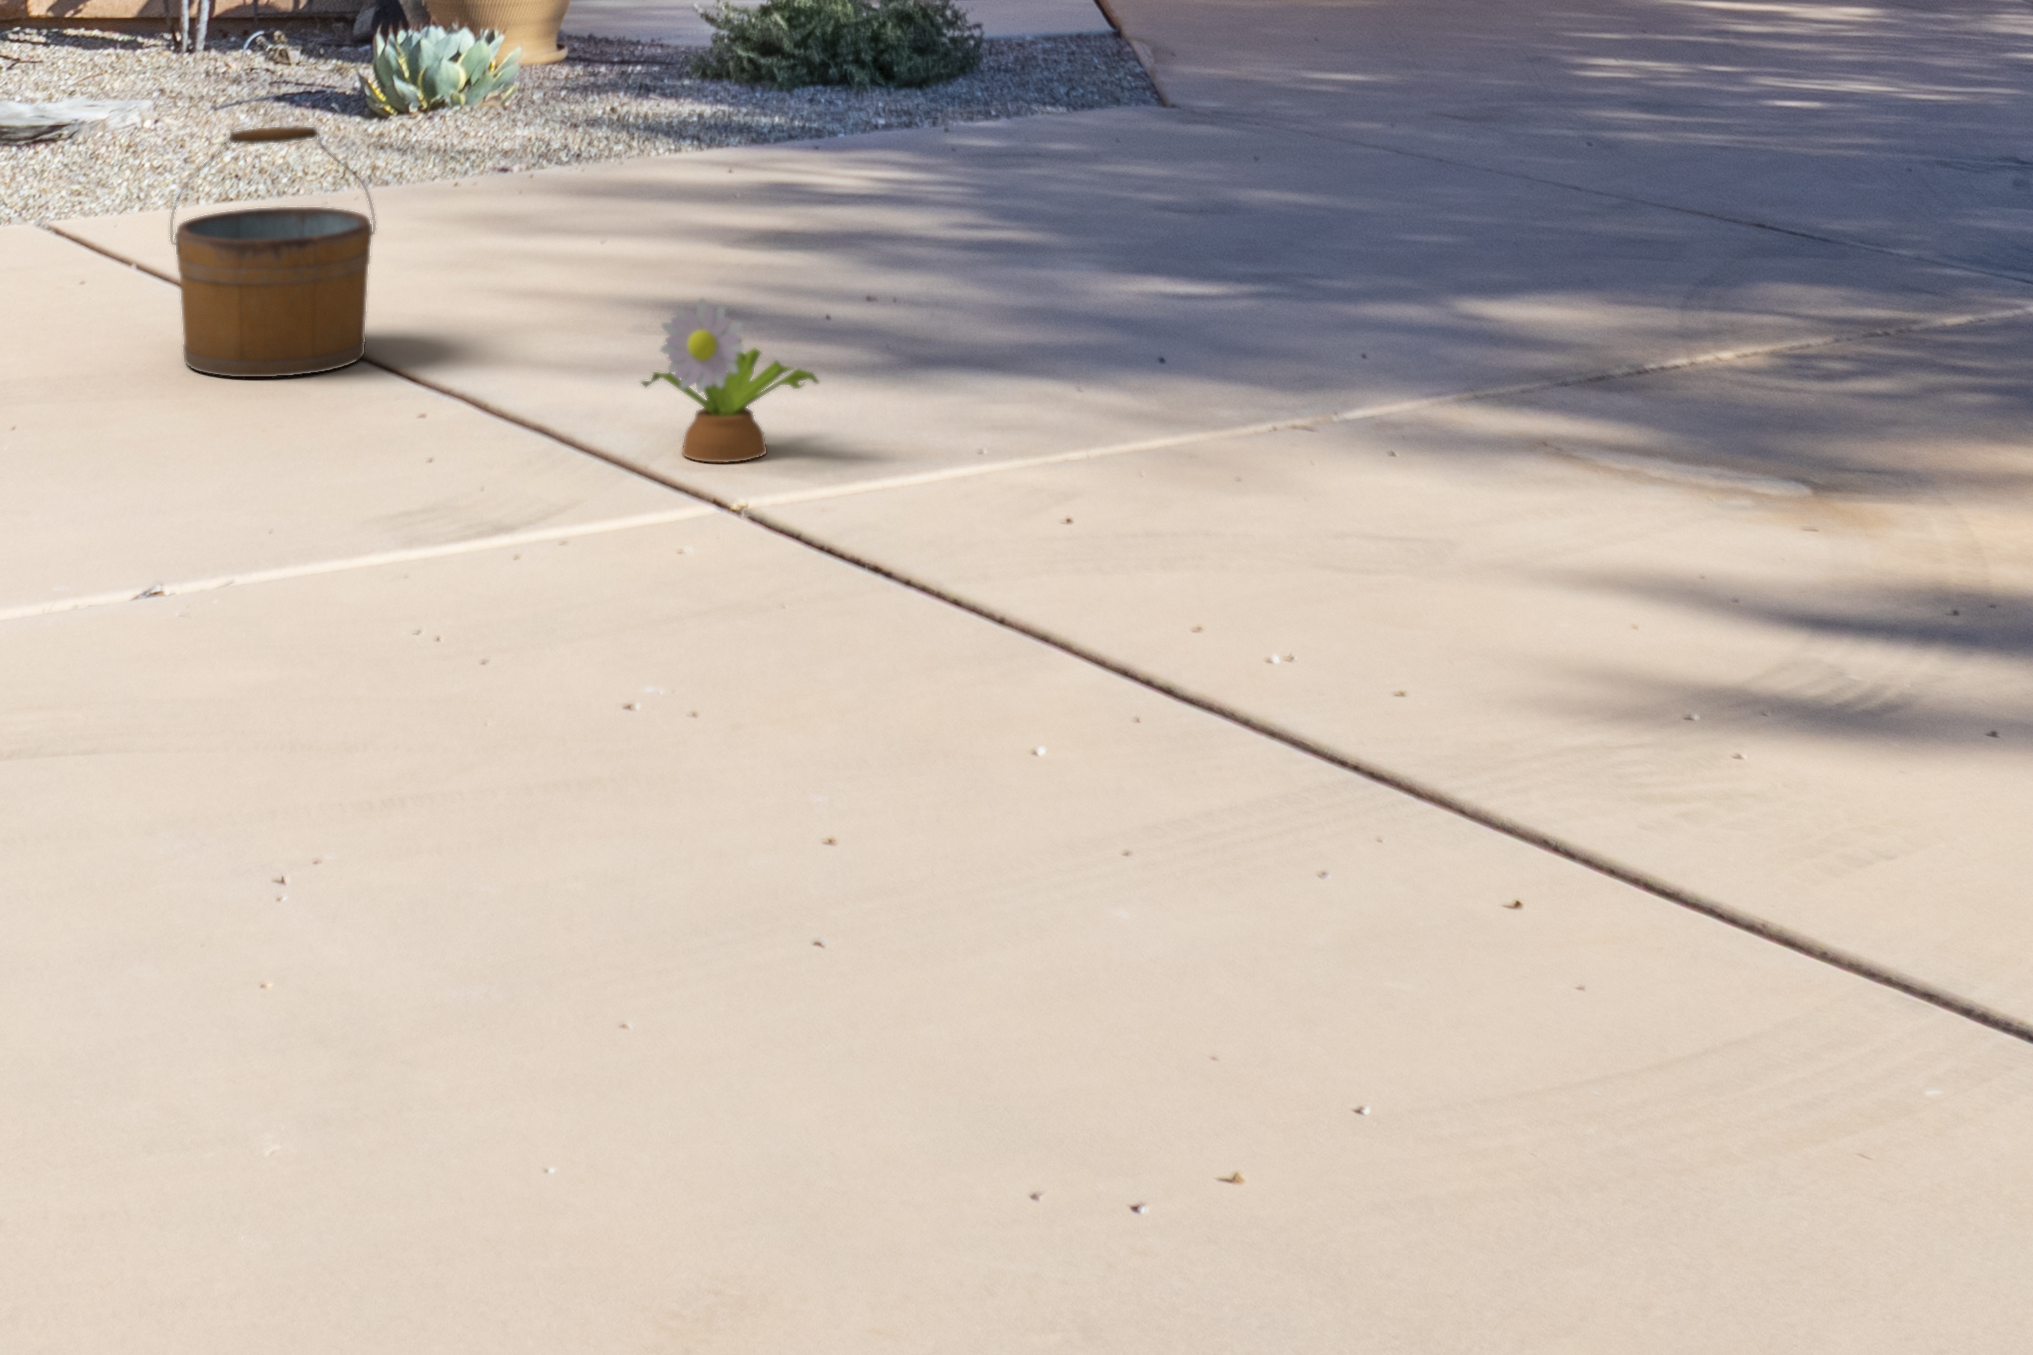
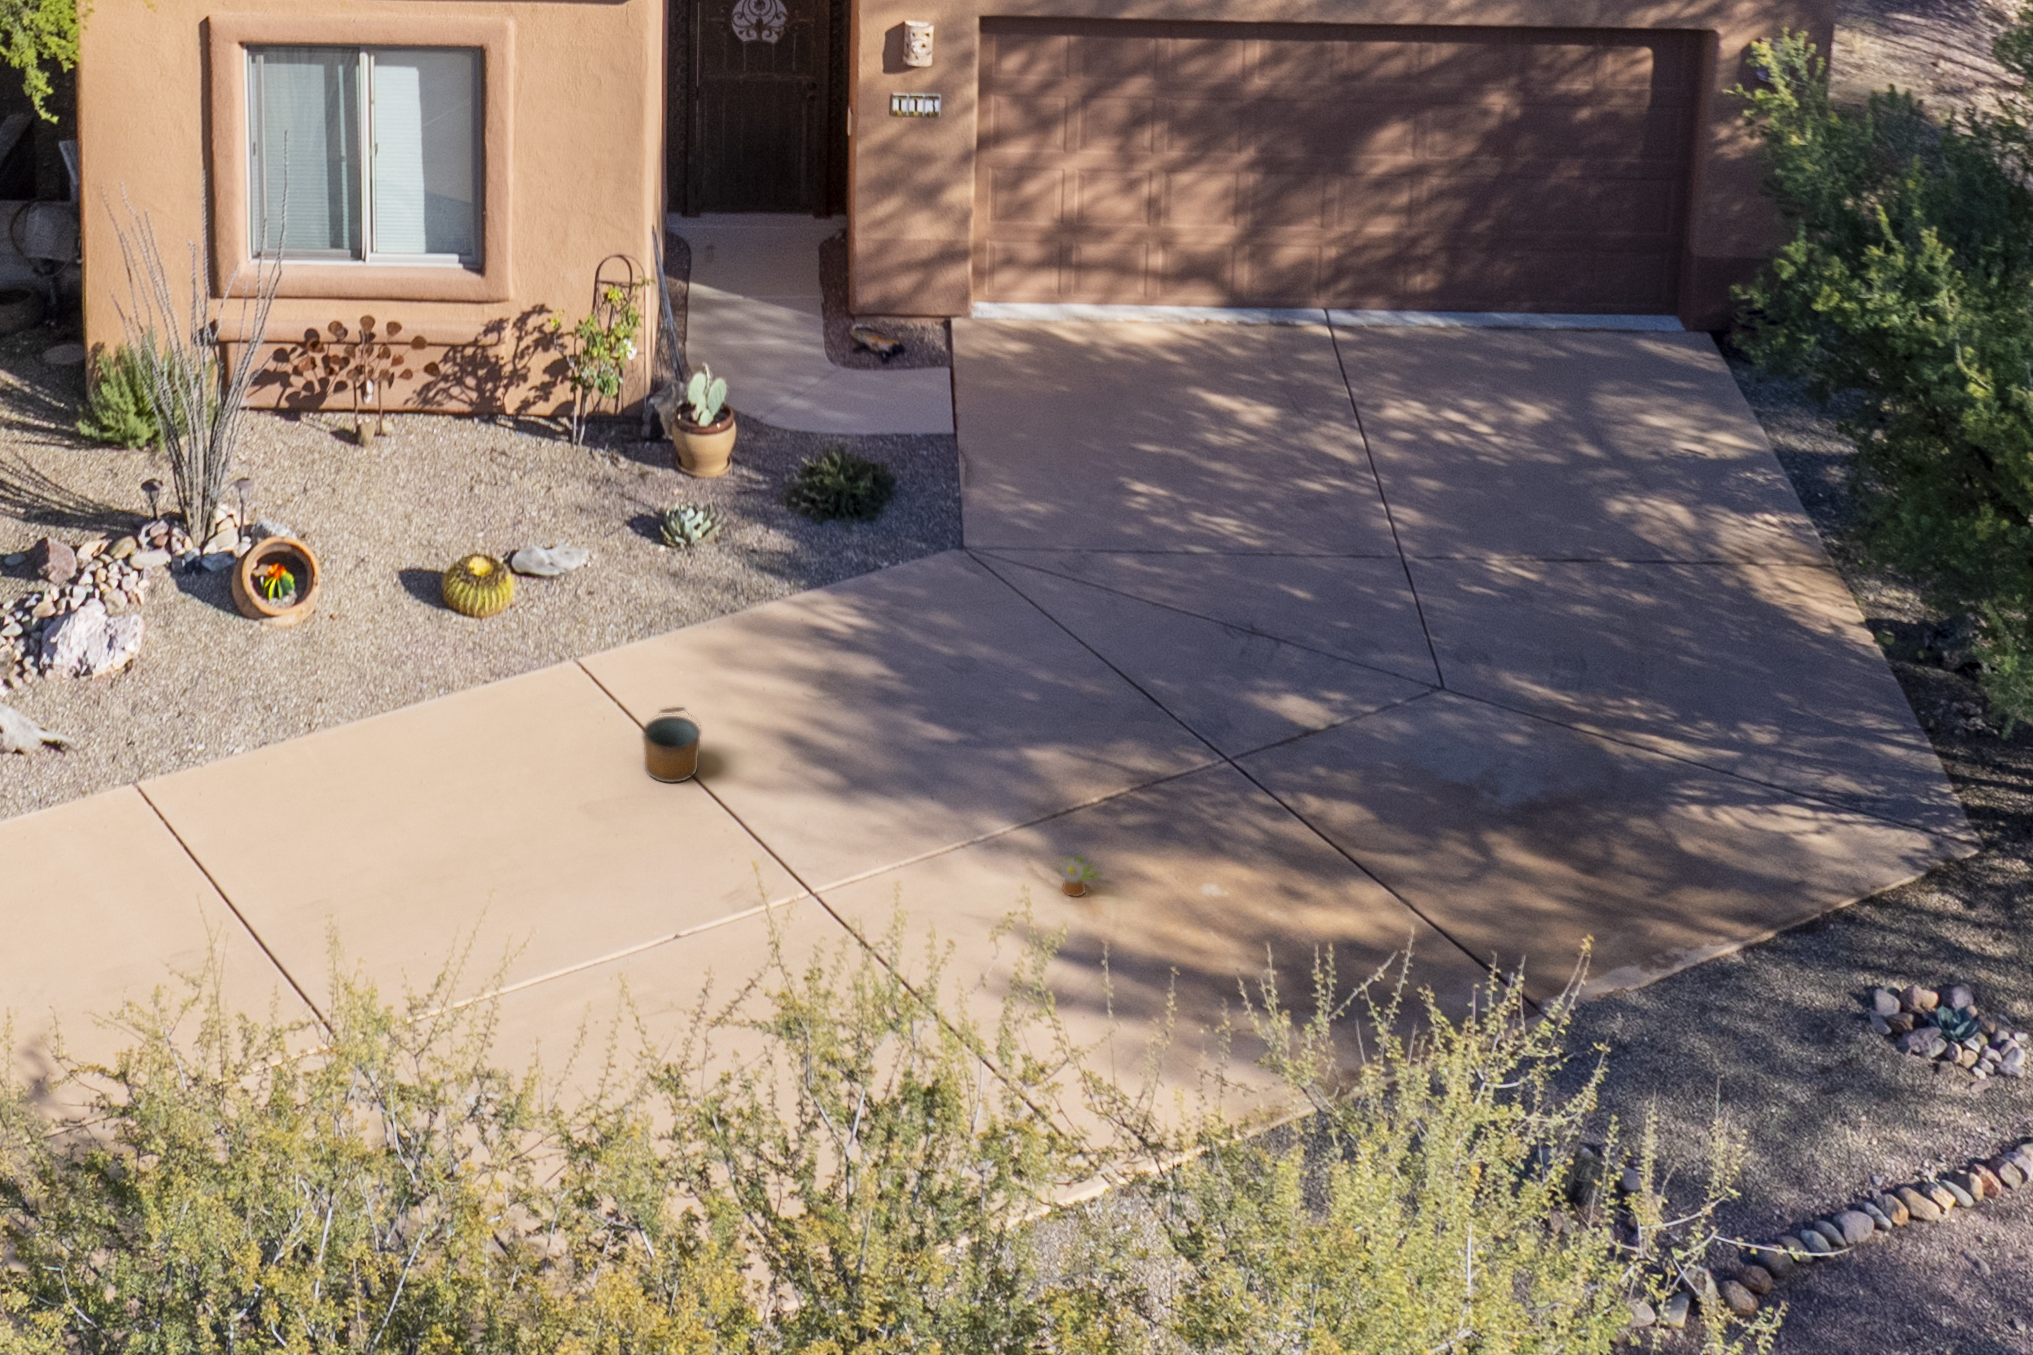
decorative plant: present [642,299,818,462] -> present [1058,856,1100,897]

